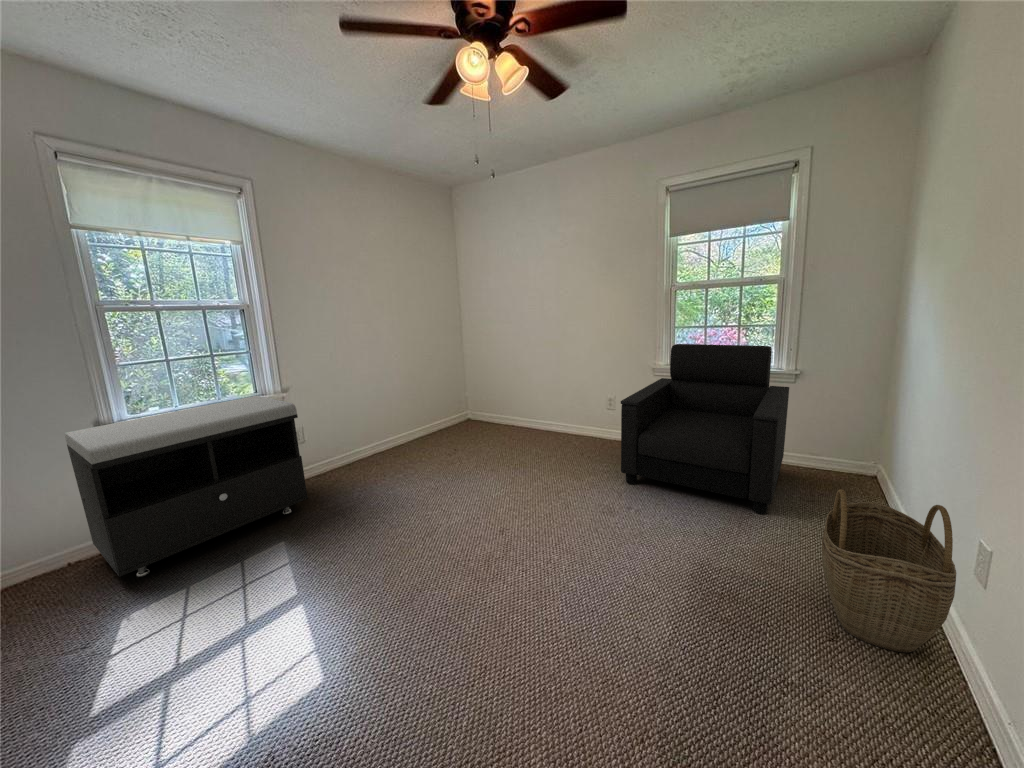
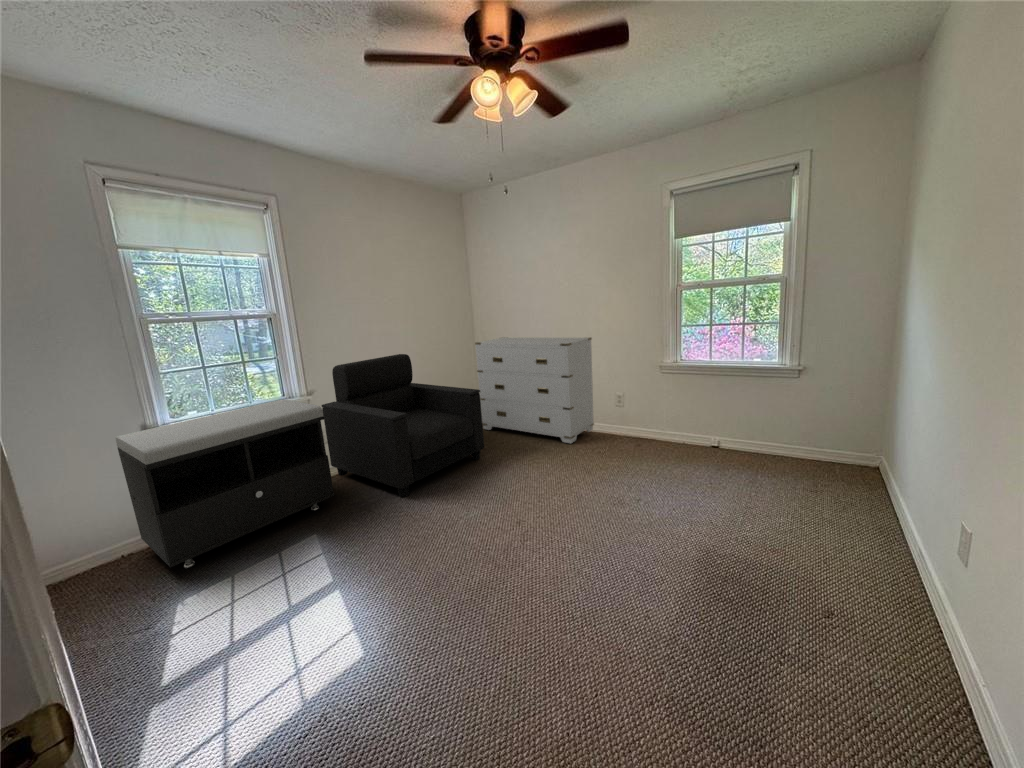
dresser: none [462,337,583,446] -> present [475,337,594,443]
armchair: present [621,344,789,514] -> present [322,354,484,497]
woven basket: present [822,489,956,653] -> none [820,479,939,628]

